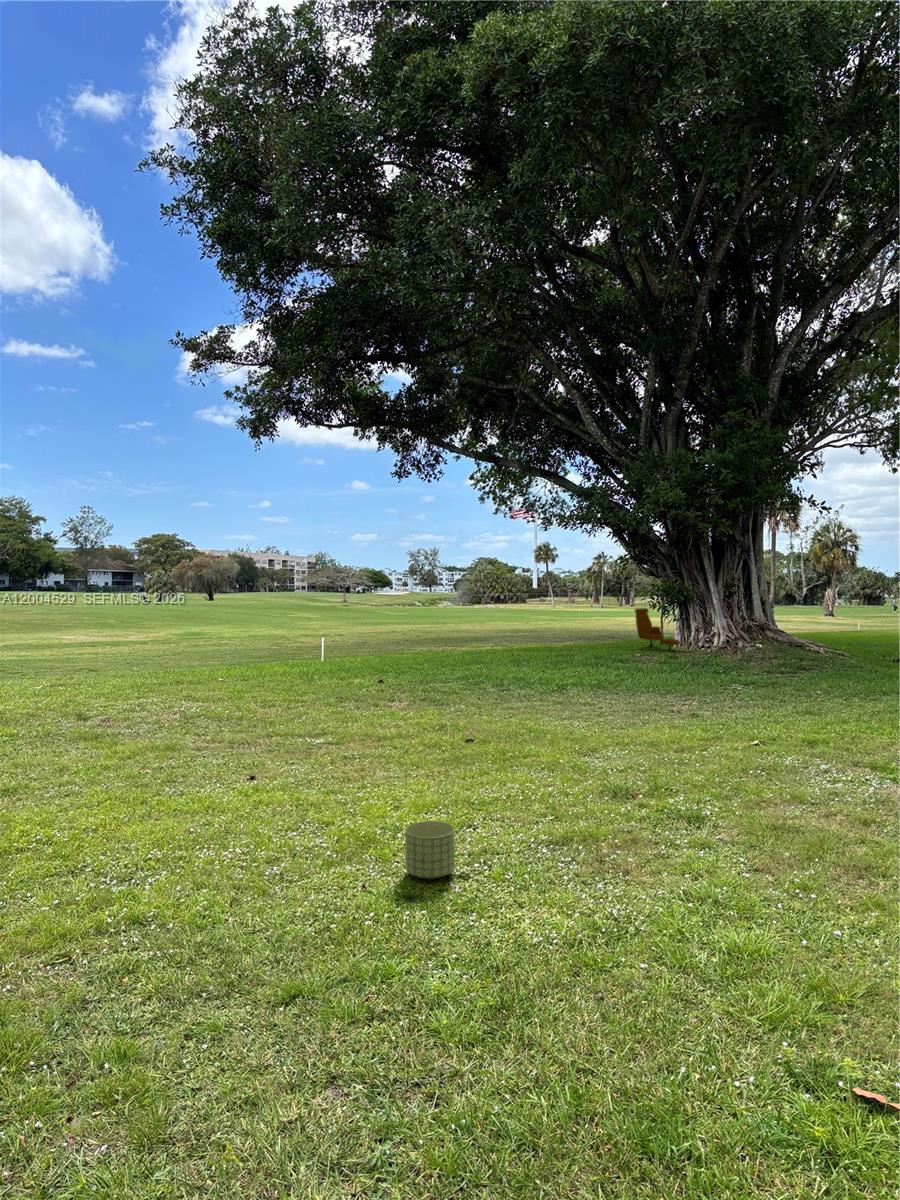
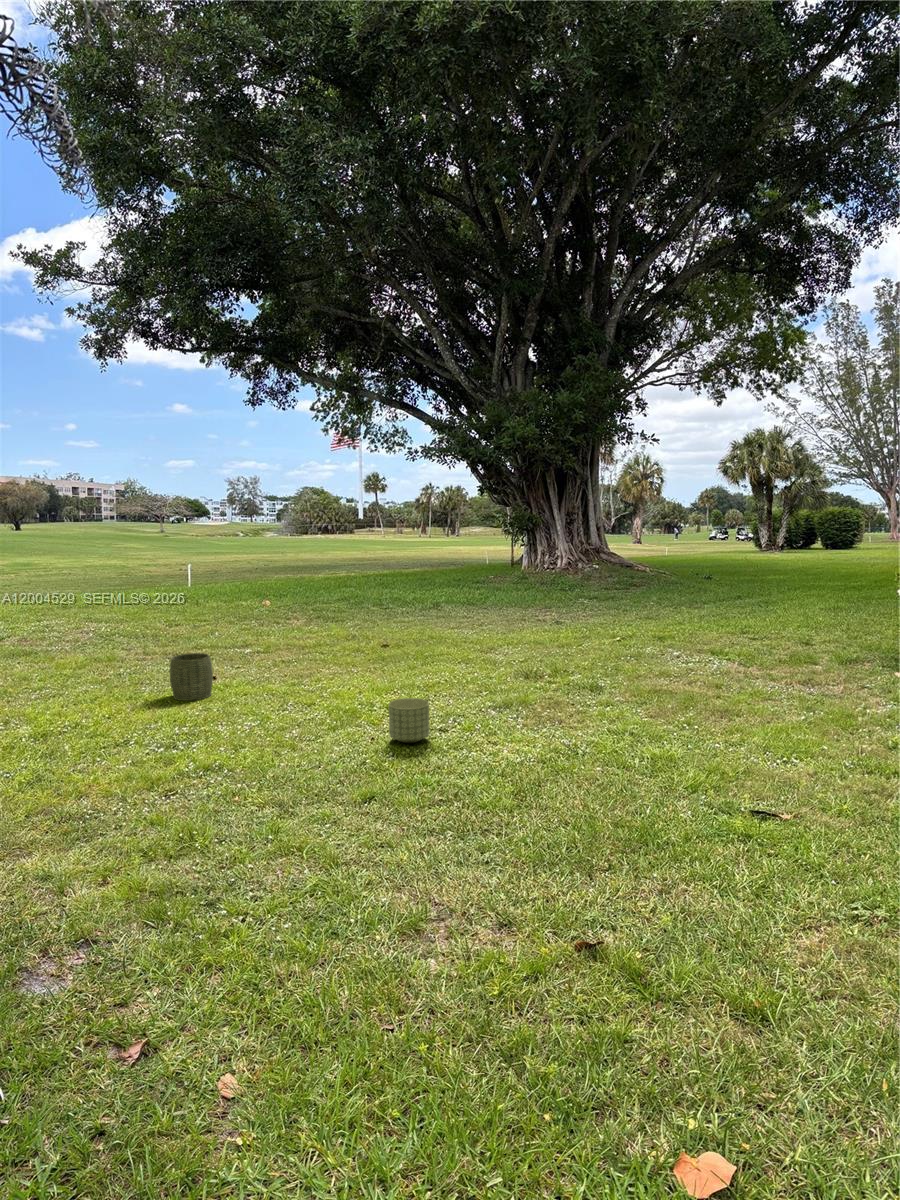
lounge chair: present [635,608,679,651] -> none [488,535,528,574]
woven basket: none [212,742,258,796] -> present [170,653,213,701]

